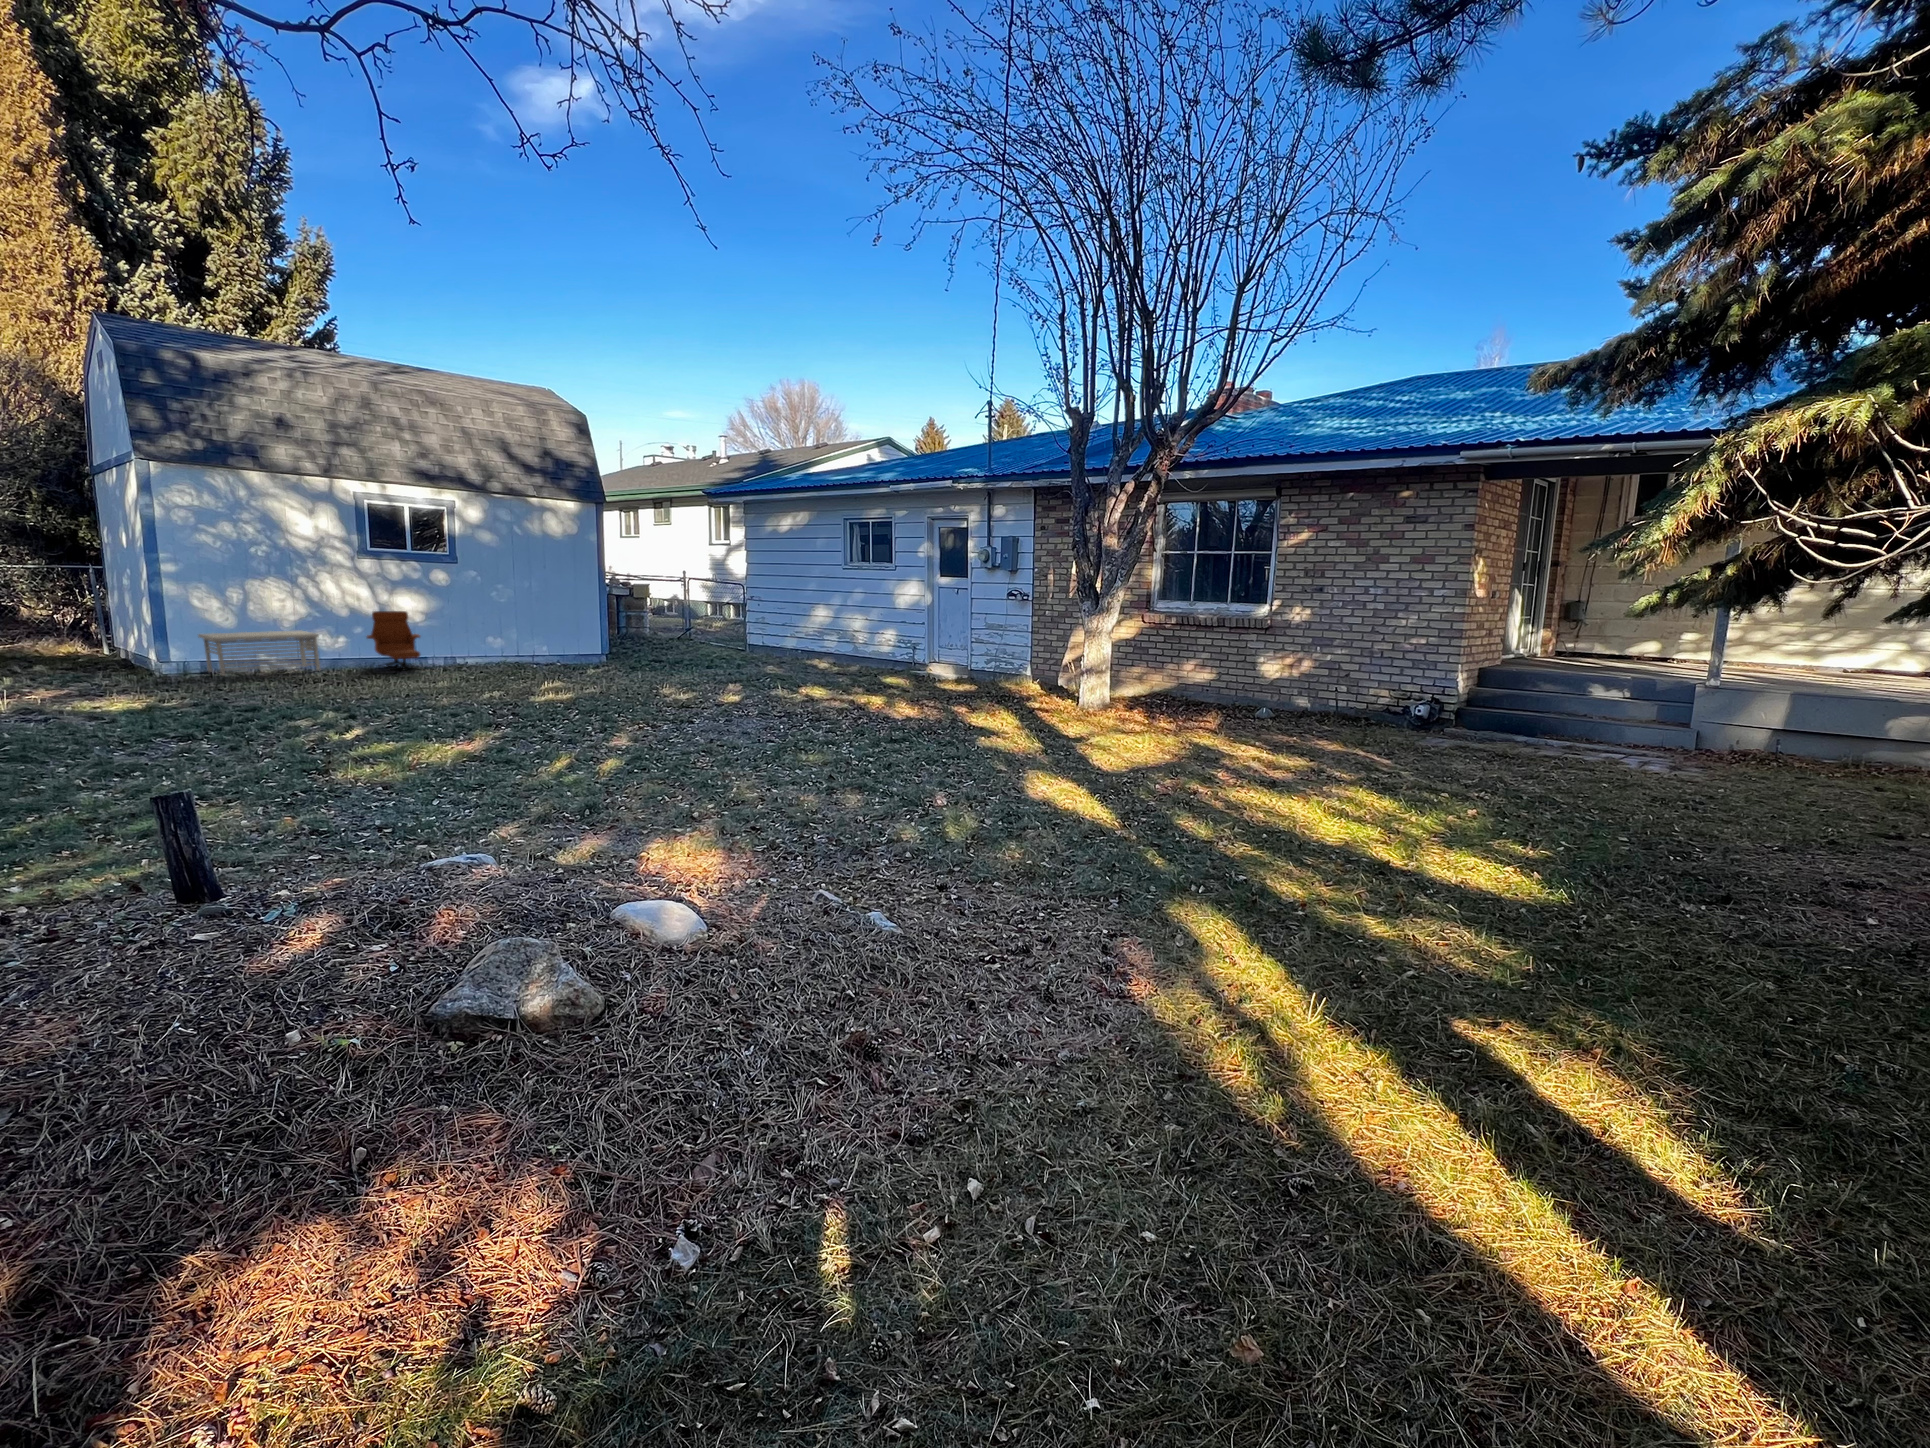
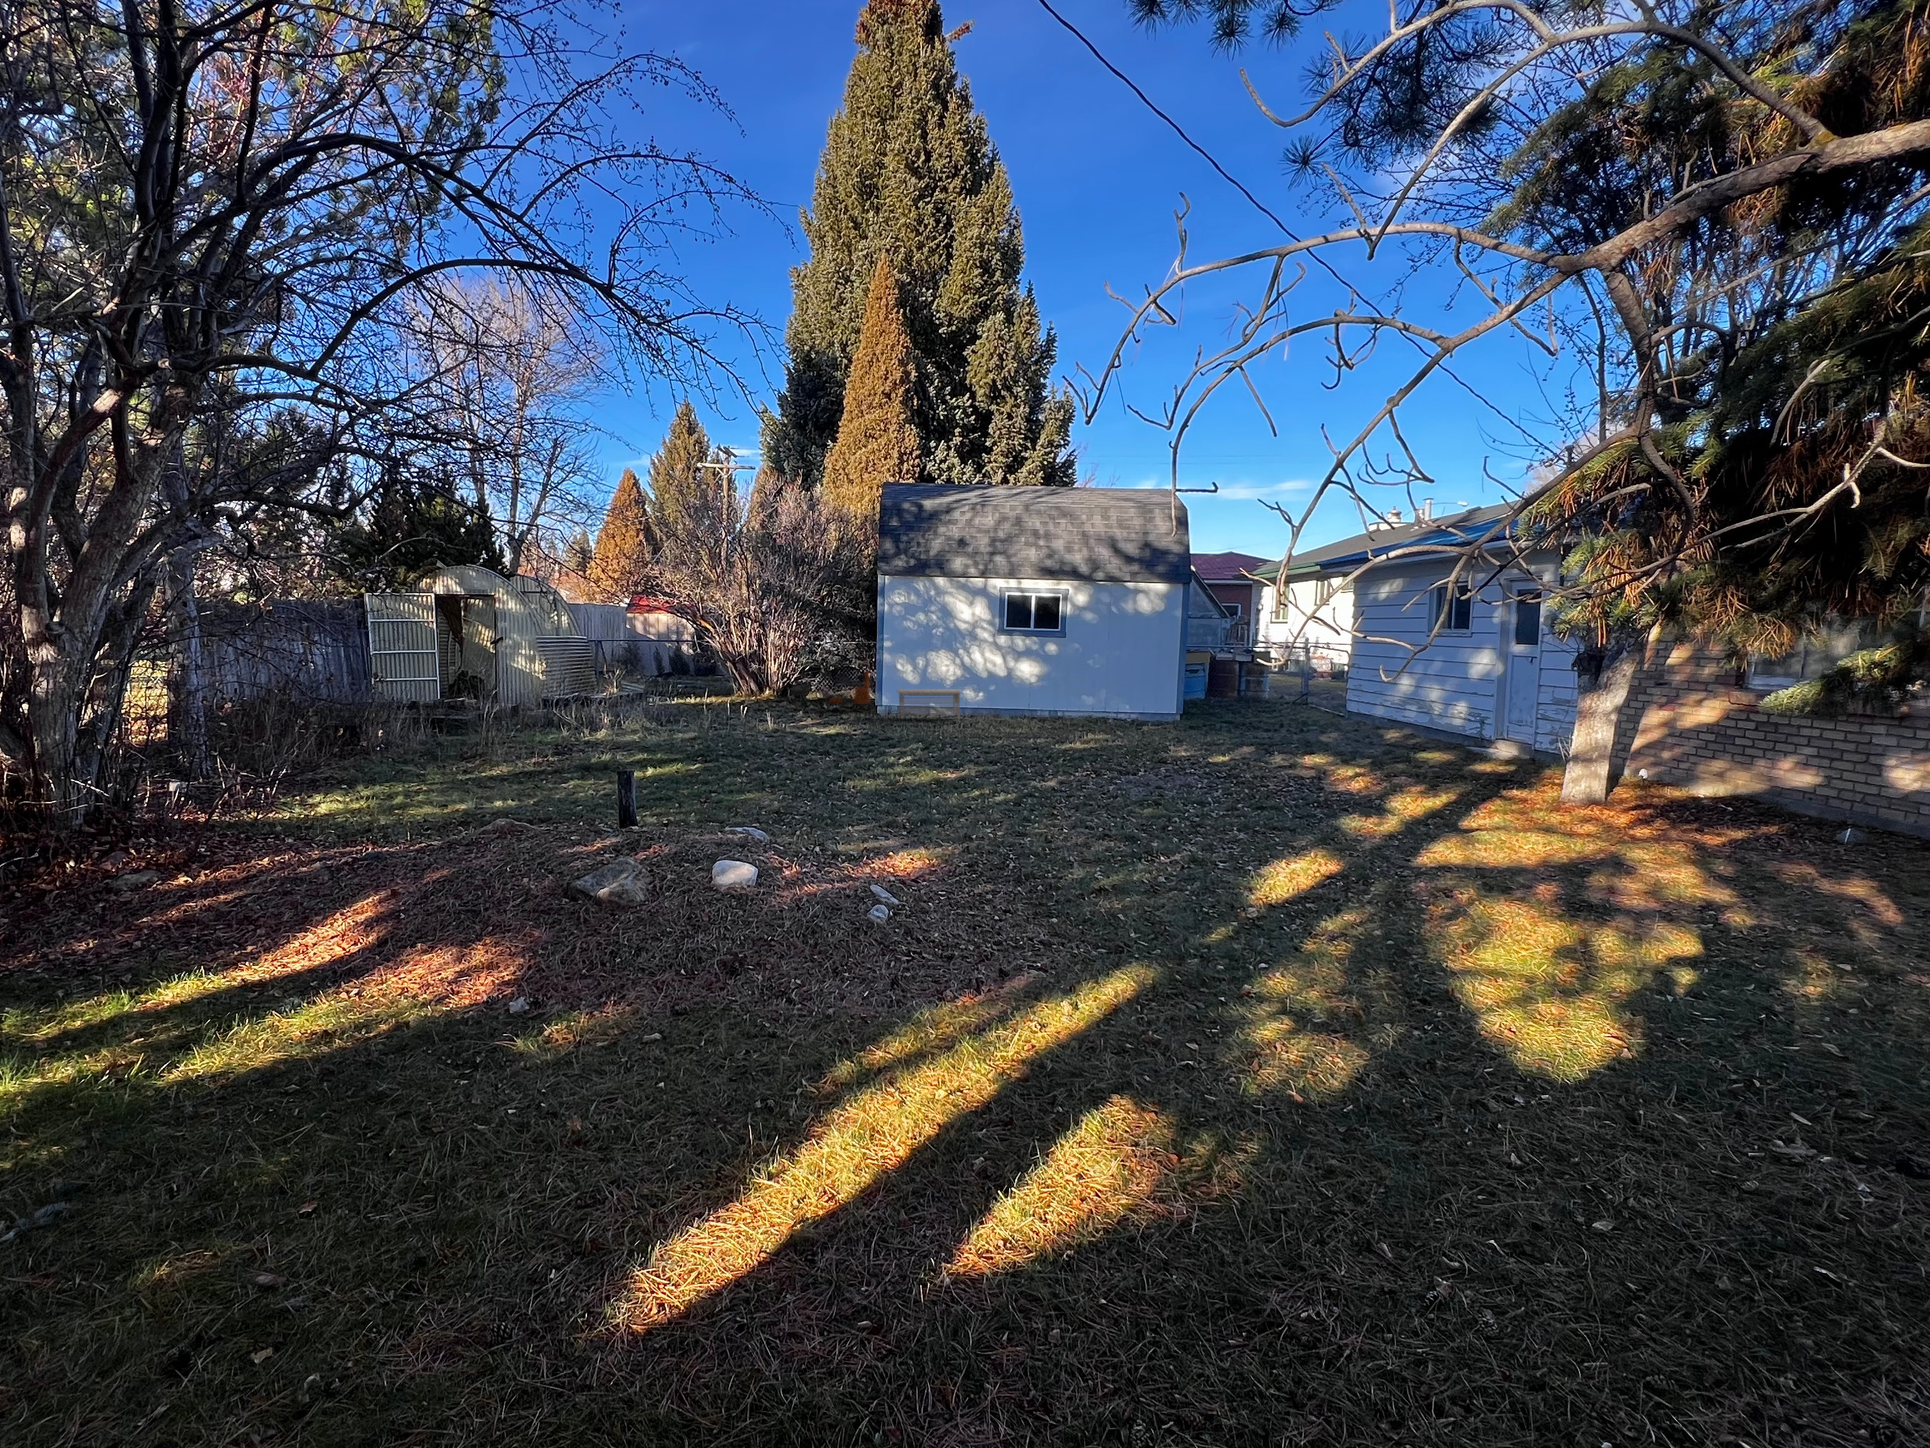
lounge chair: present [367,611,420,670] -> present [828,671,870,712]

